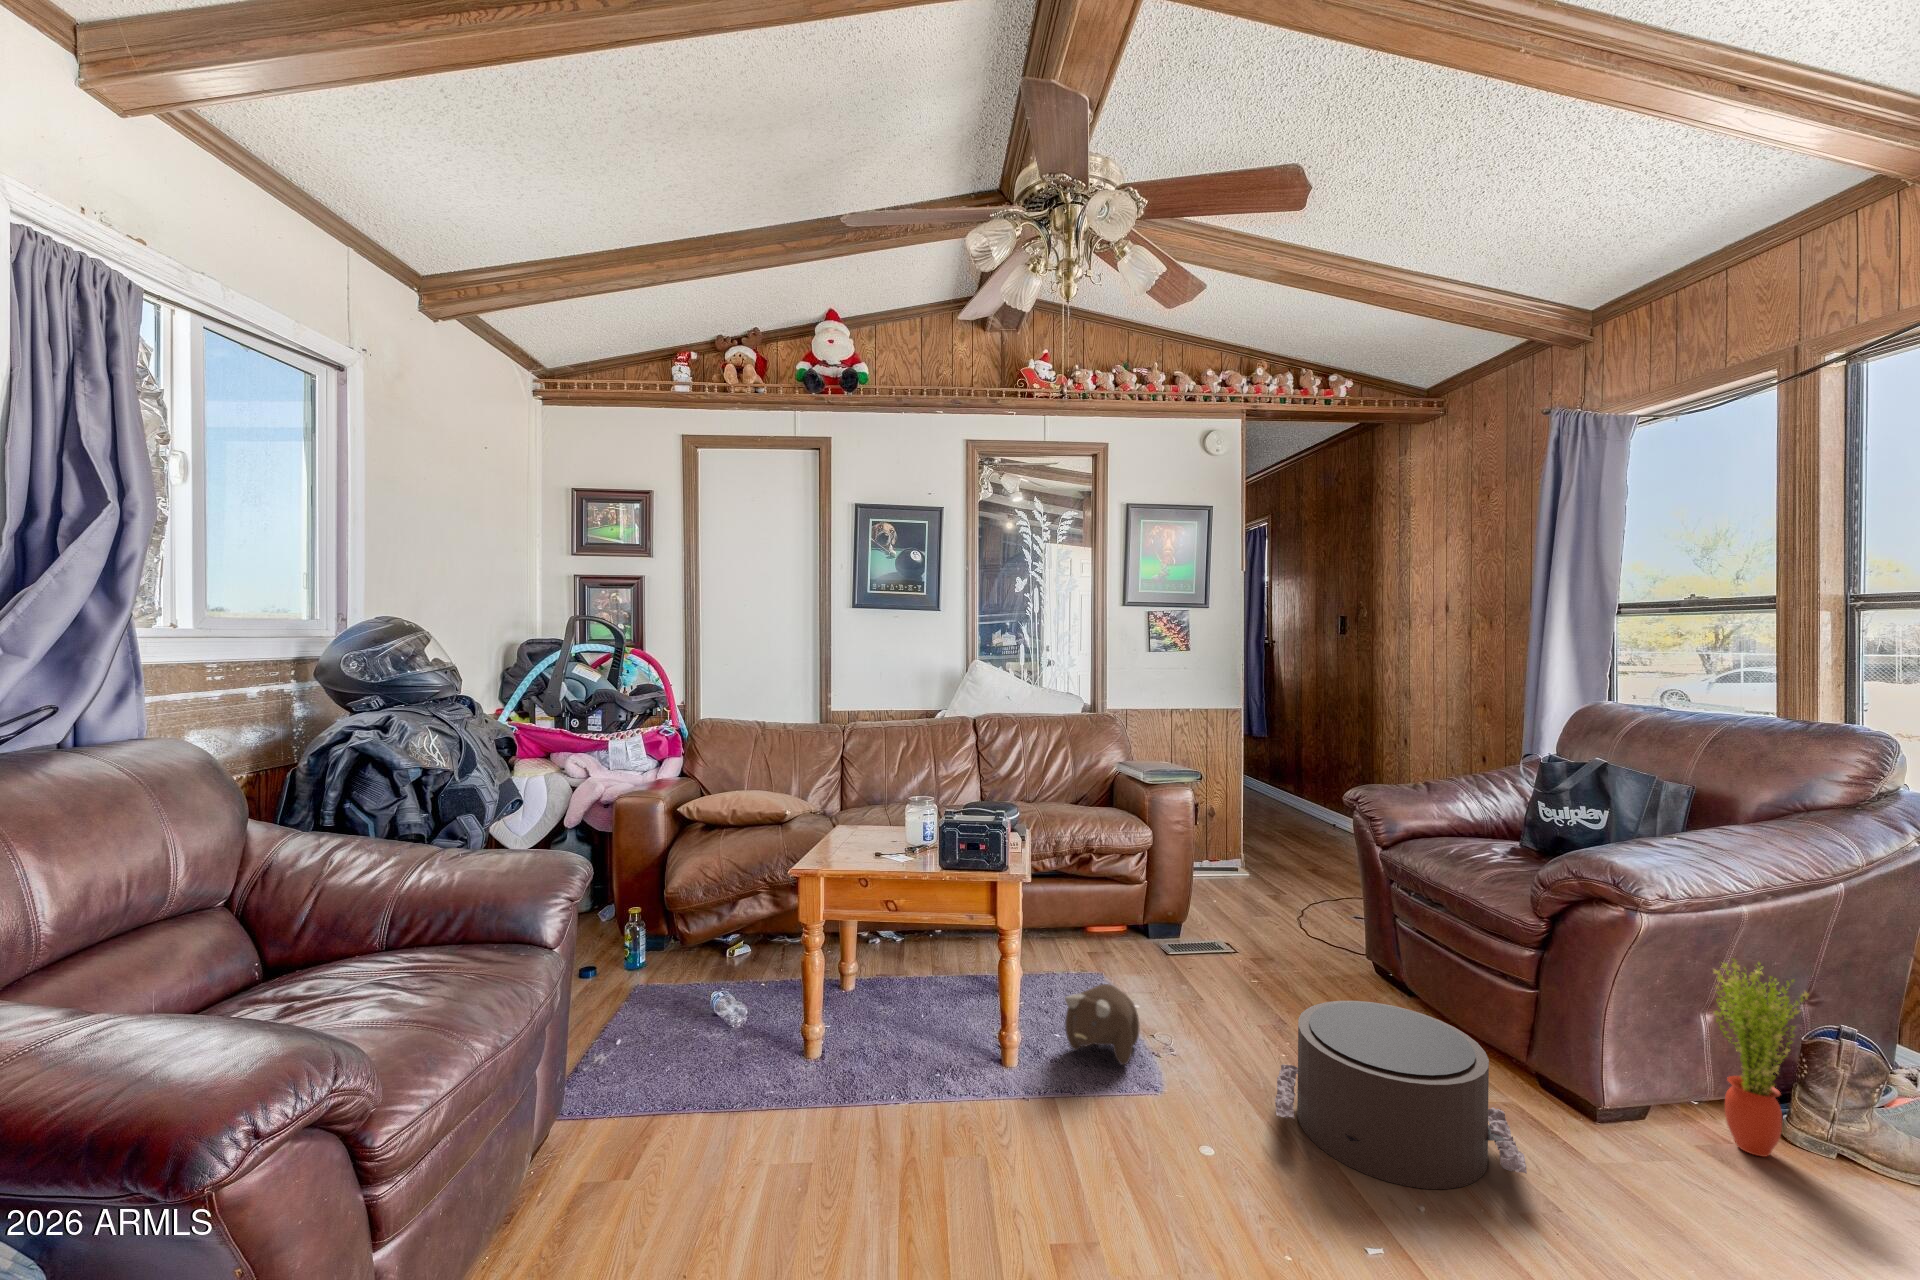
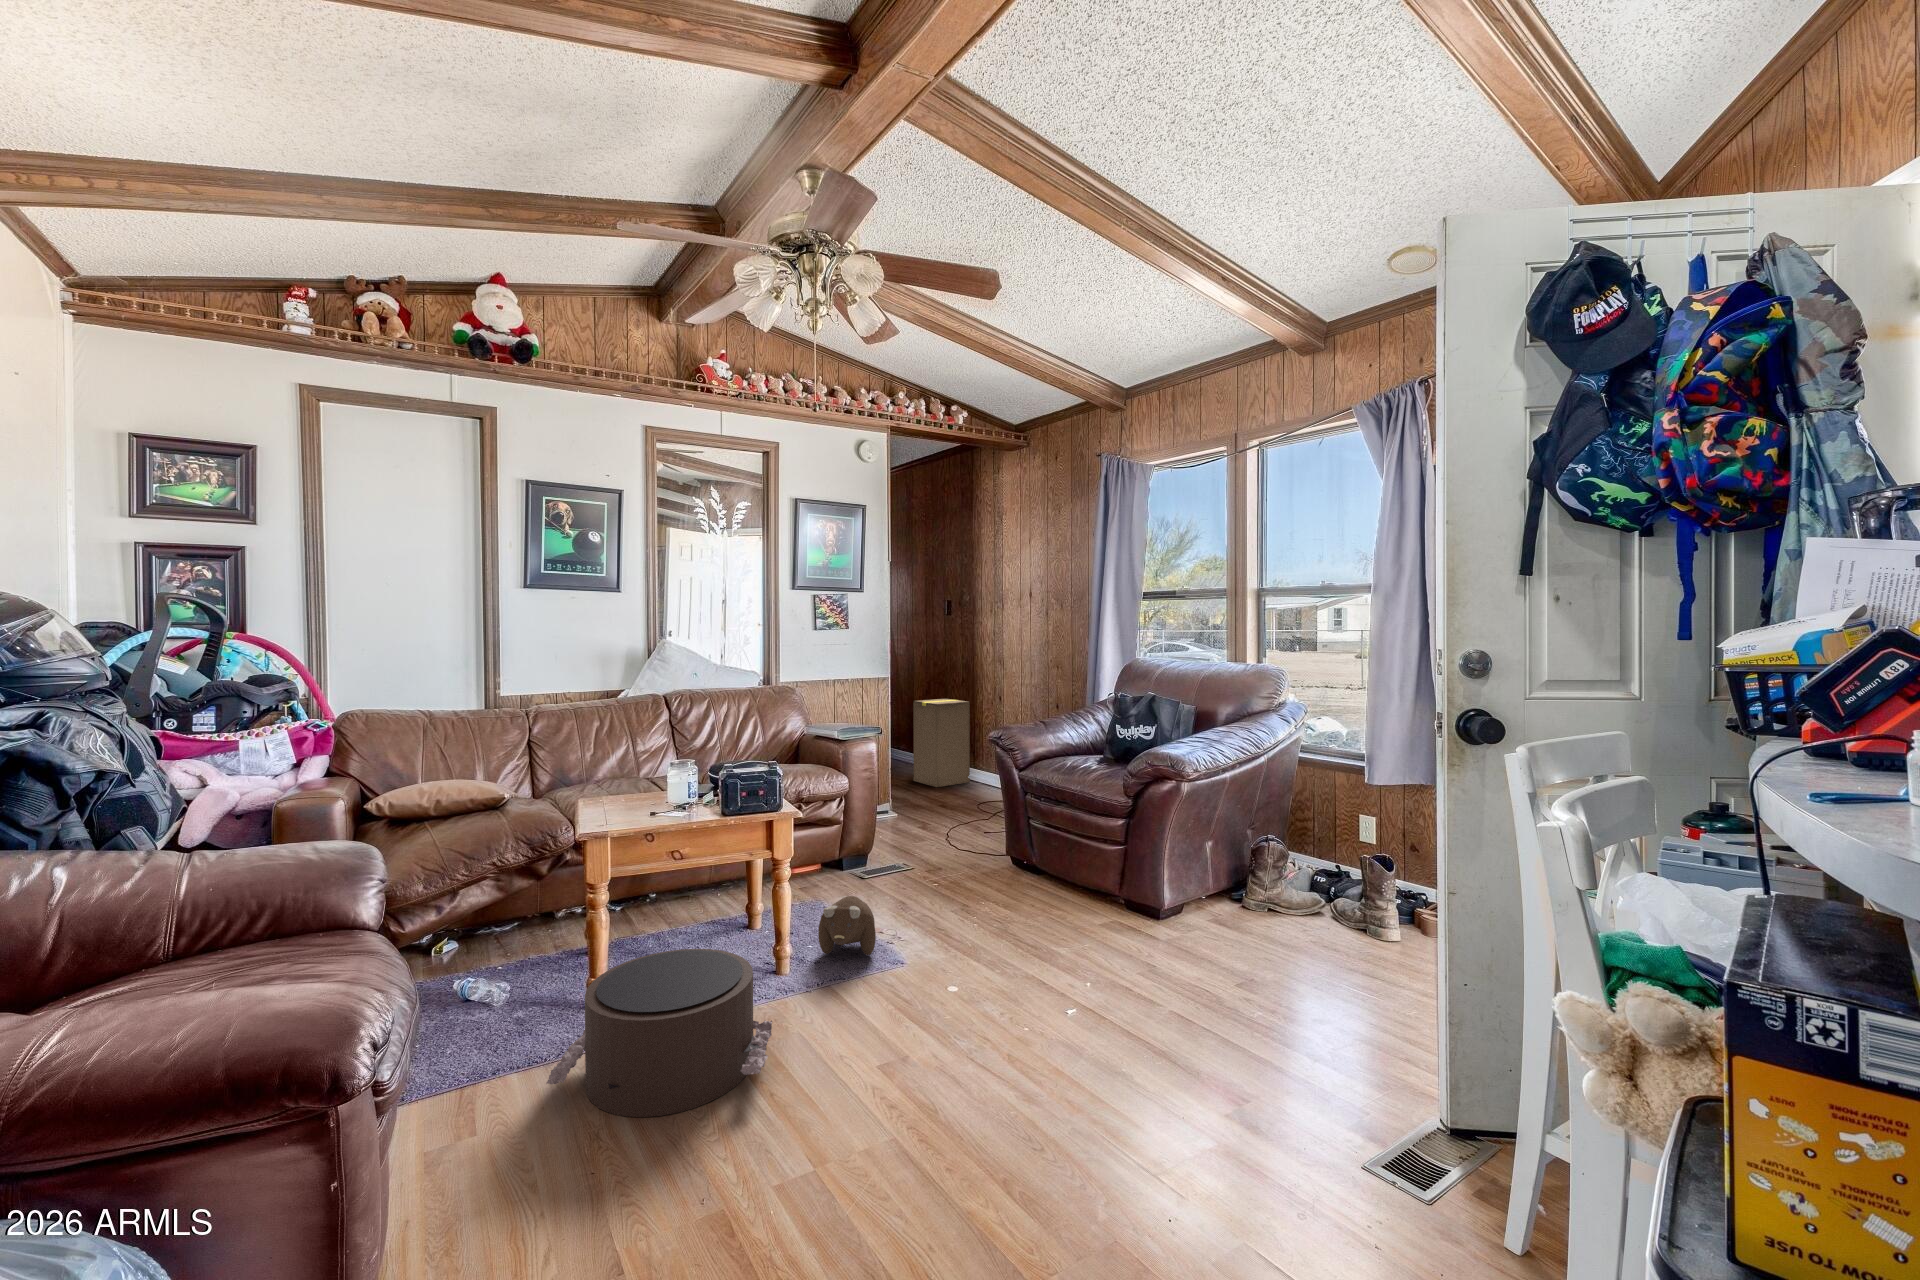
cardboard box: none [1279,736,1354,846] -> present [913,699,970,787]
potted plant: present [1714,959,1809,1157] -> none [1214,803,1256,917]
pouf: present [1275,1001,1527,1189] -> present [546,949,772,1117]

